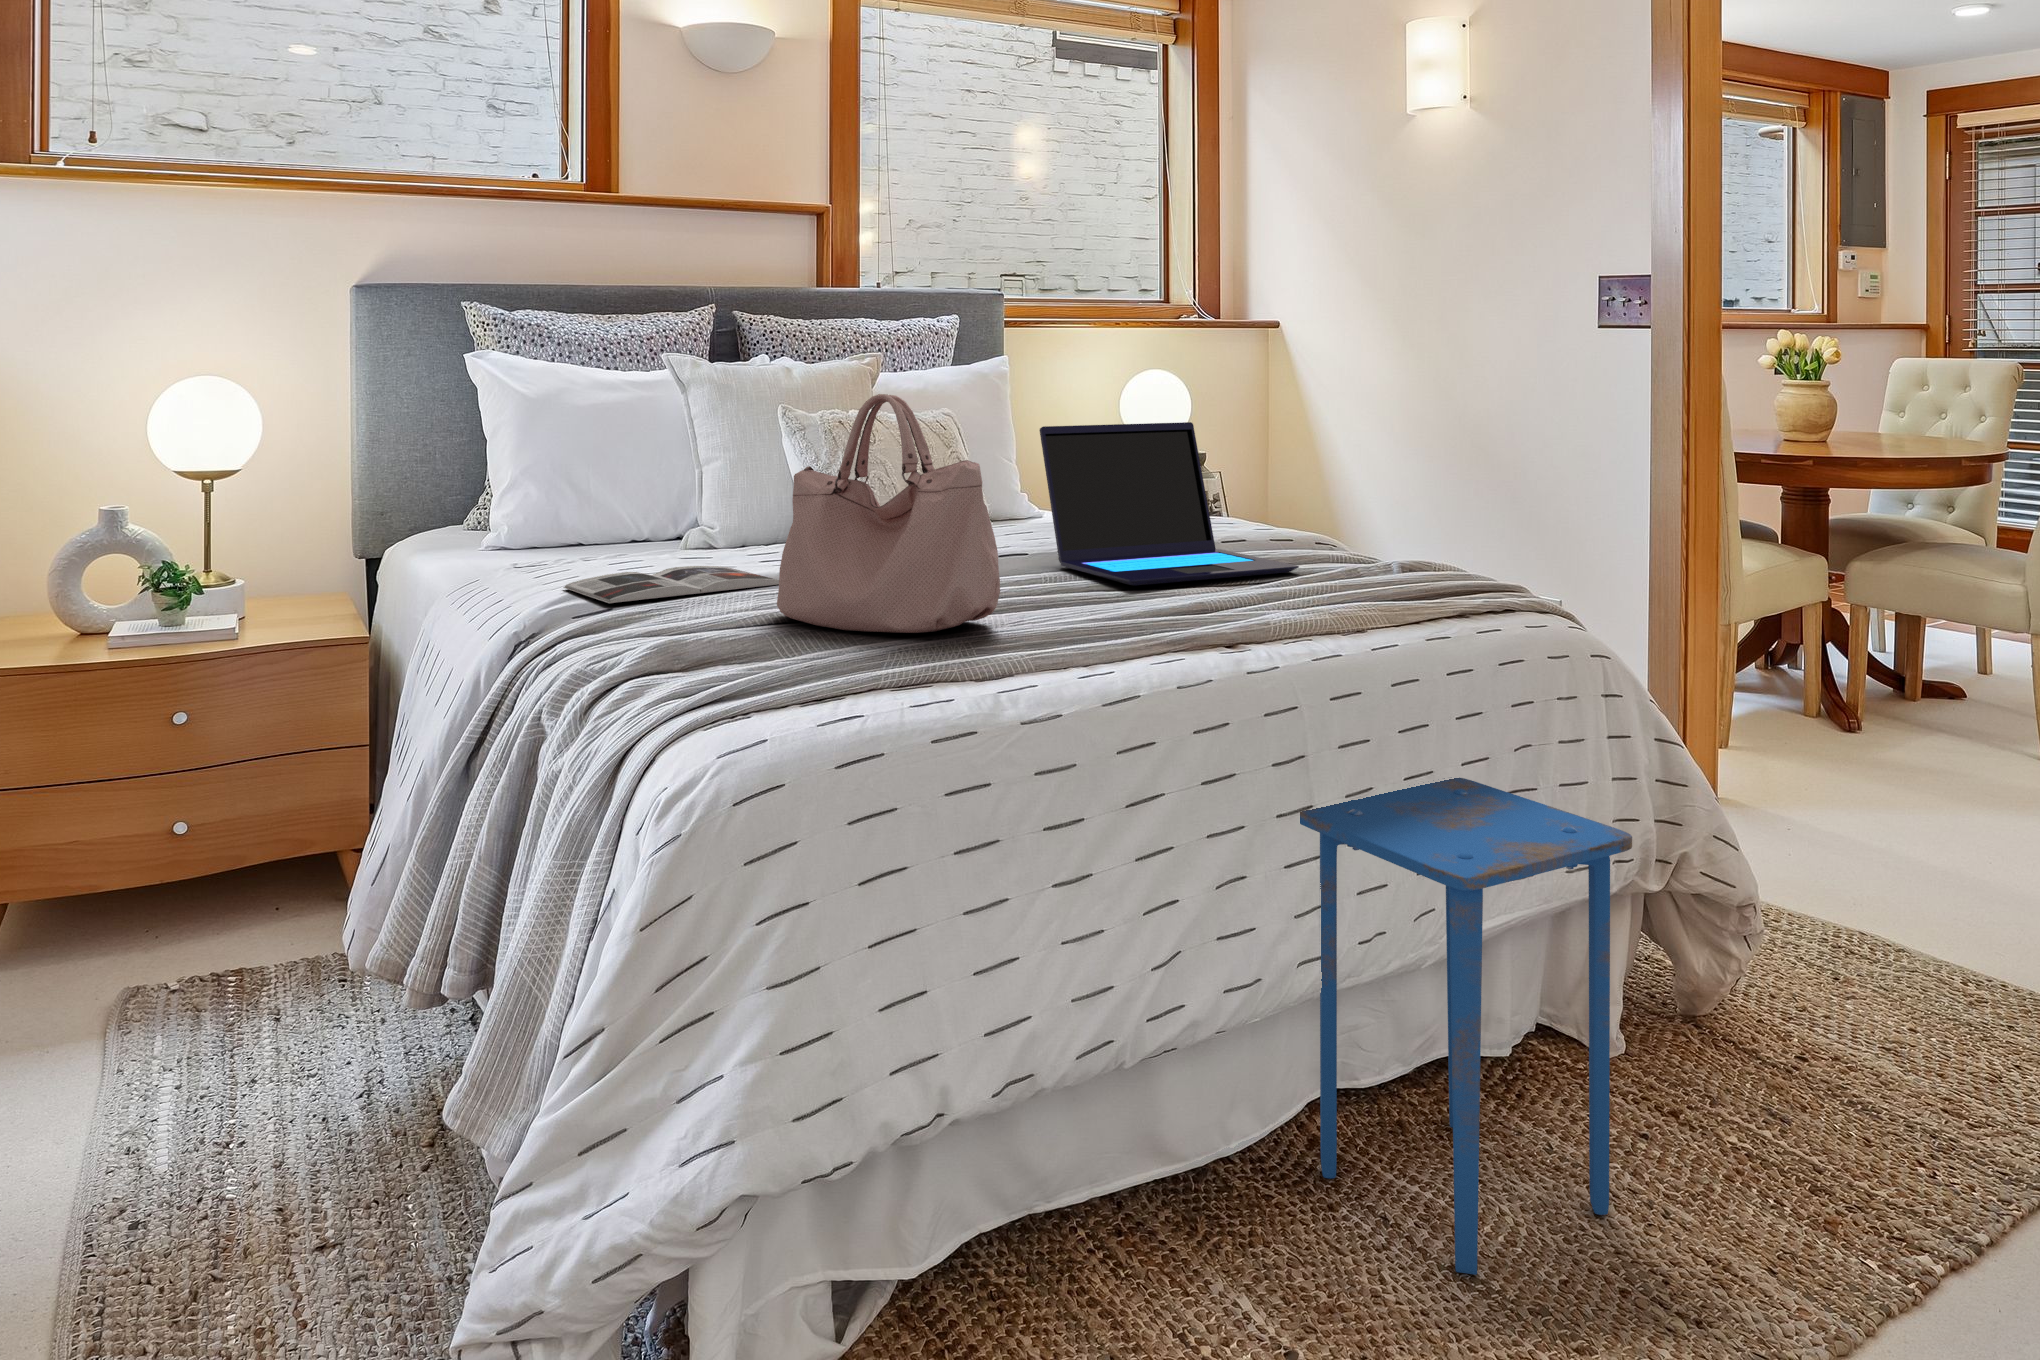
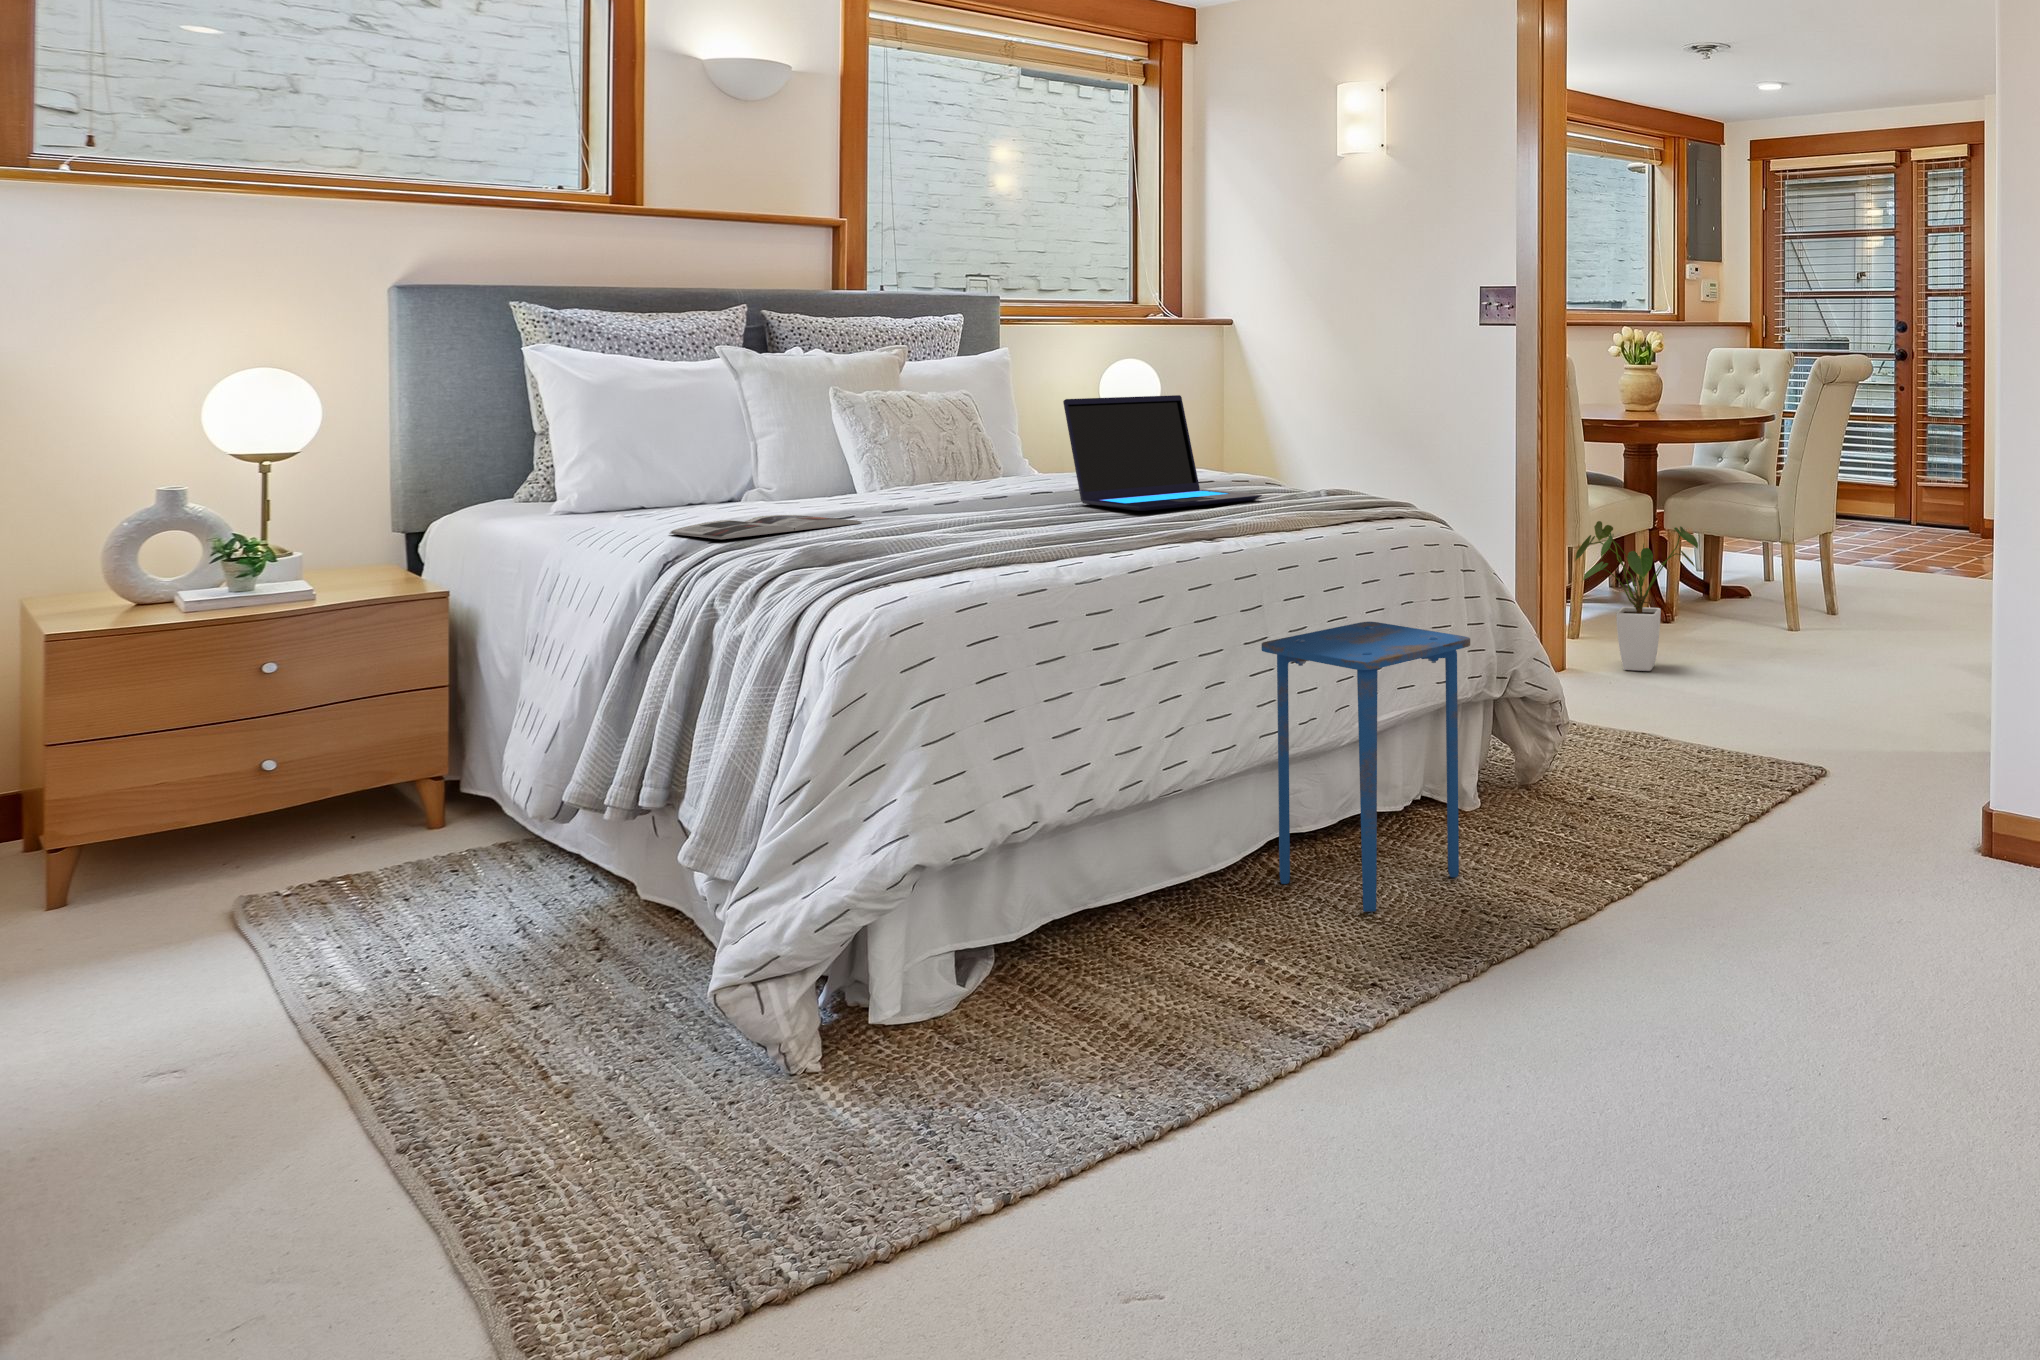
handbag: present [777,394,1000,633] -> none [871,371,1049,544]
house plant: none [1728,598,1929,818] -> present [1575,521,1698,671]

